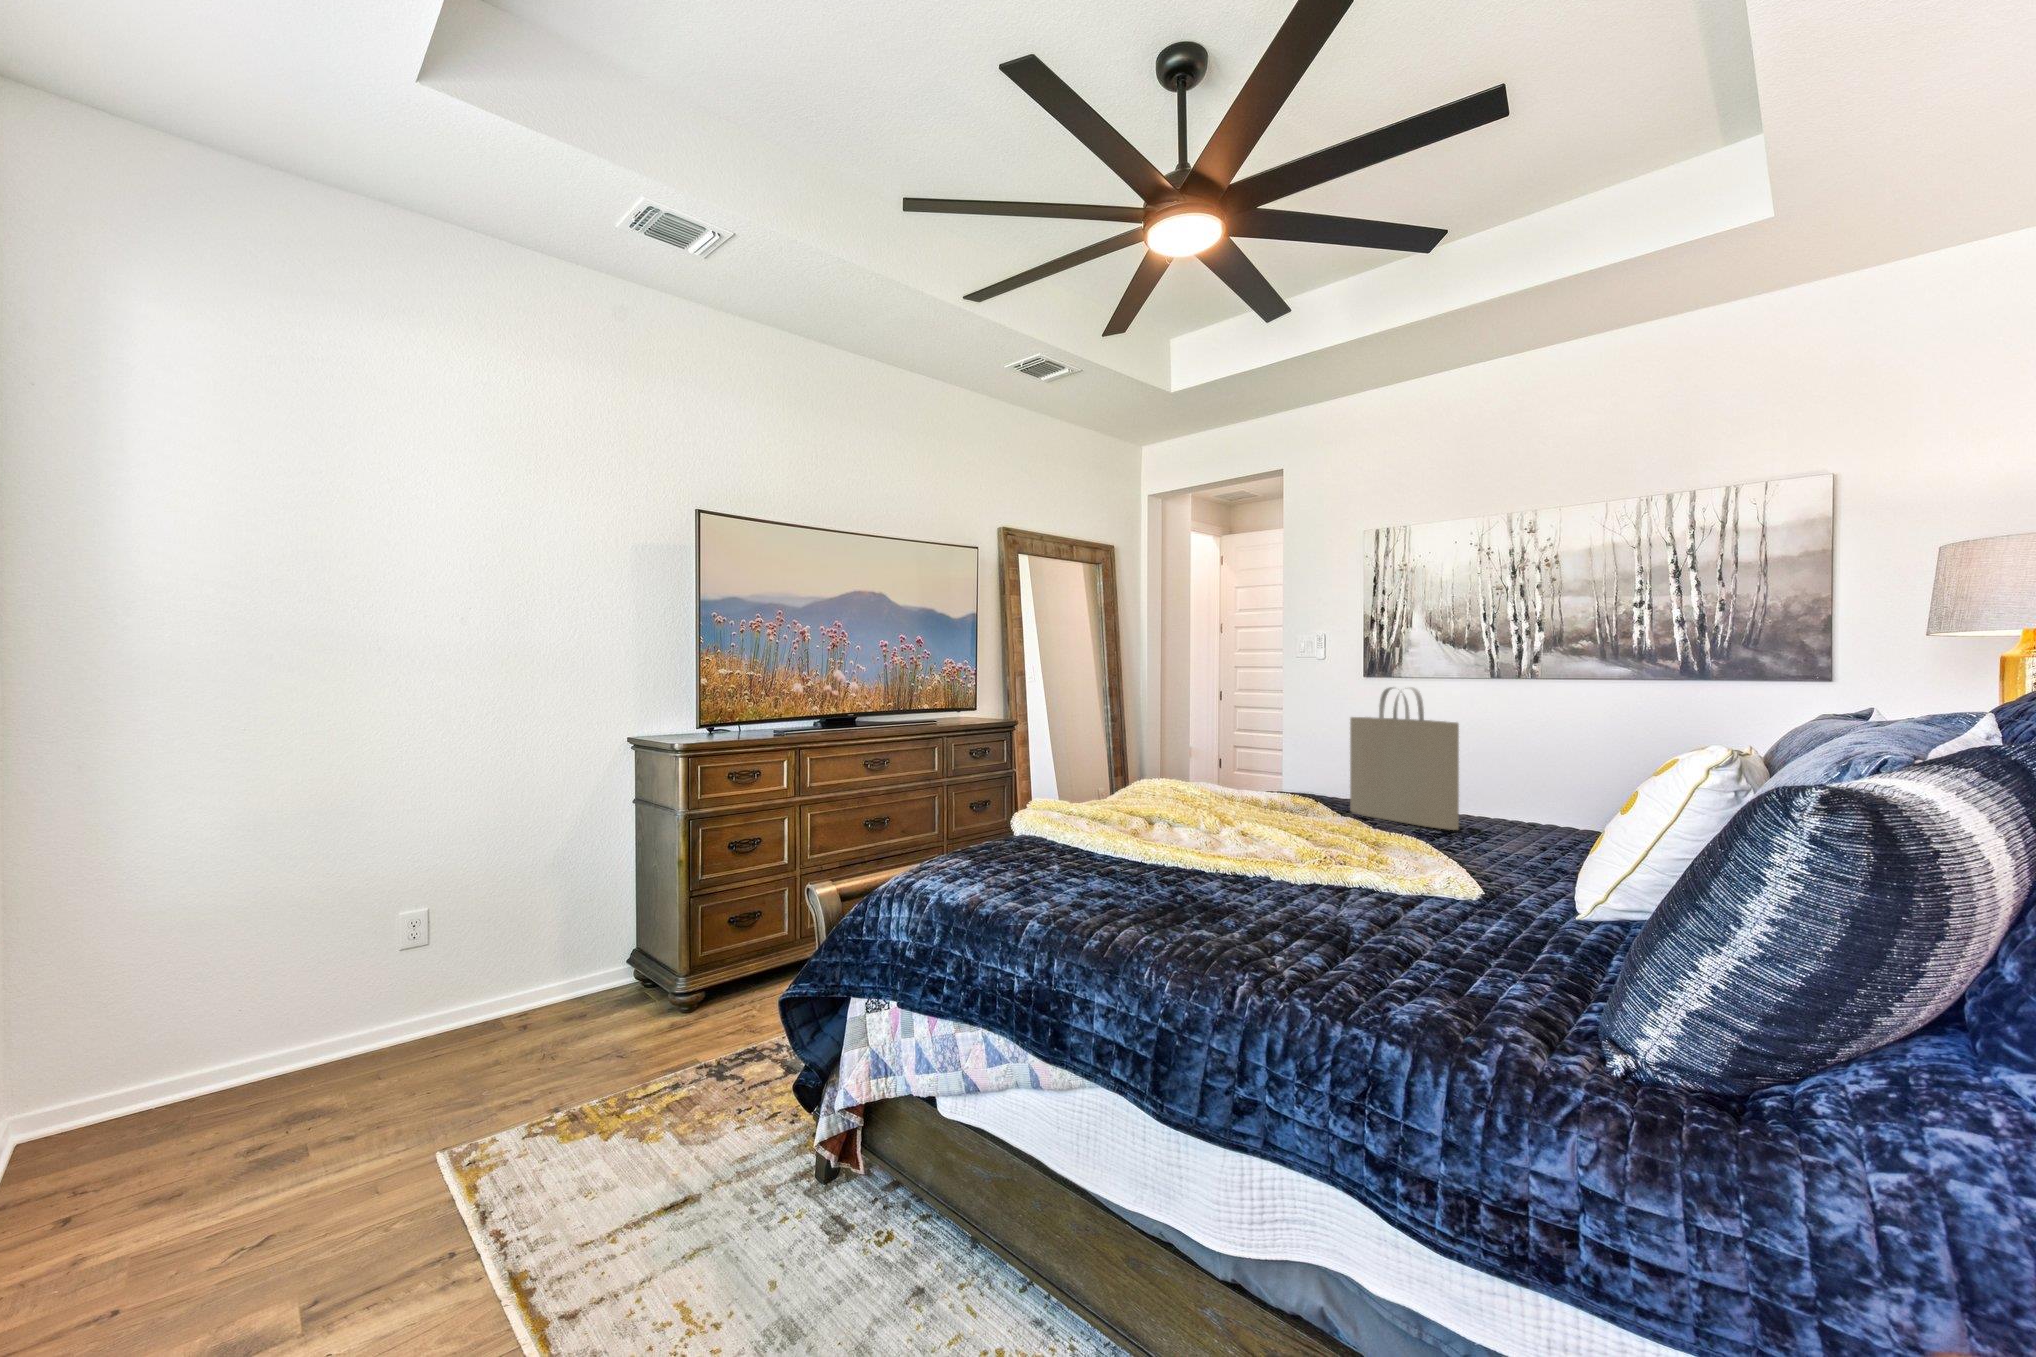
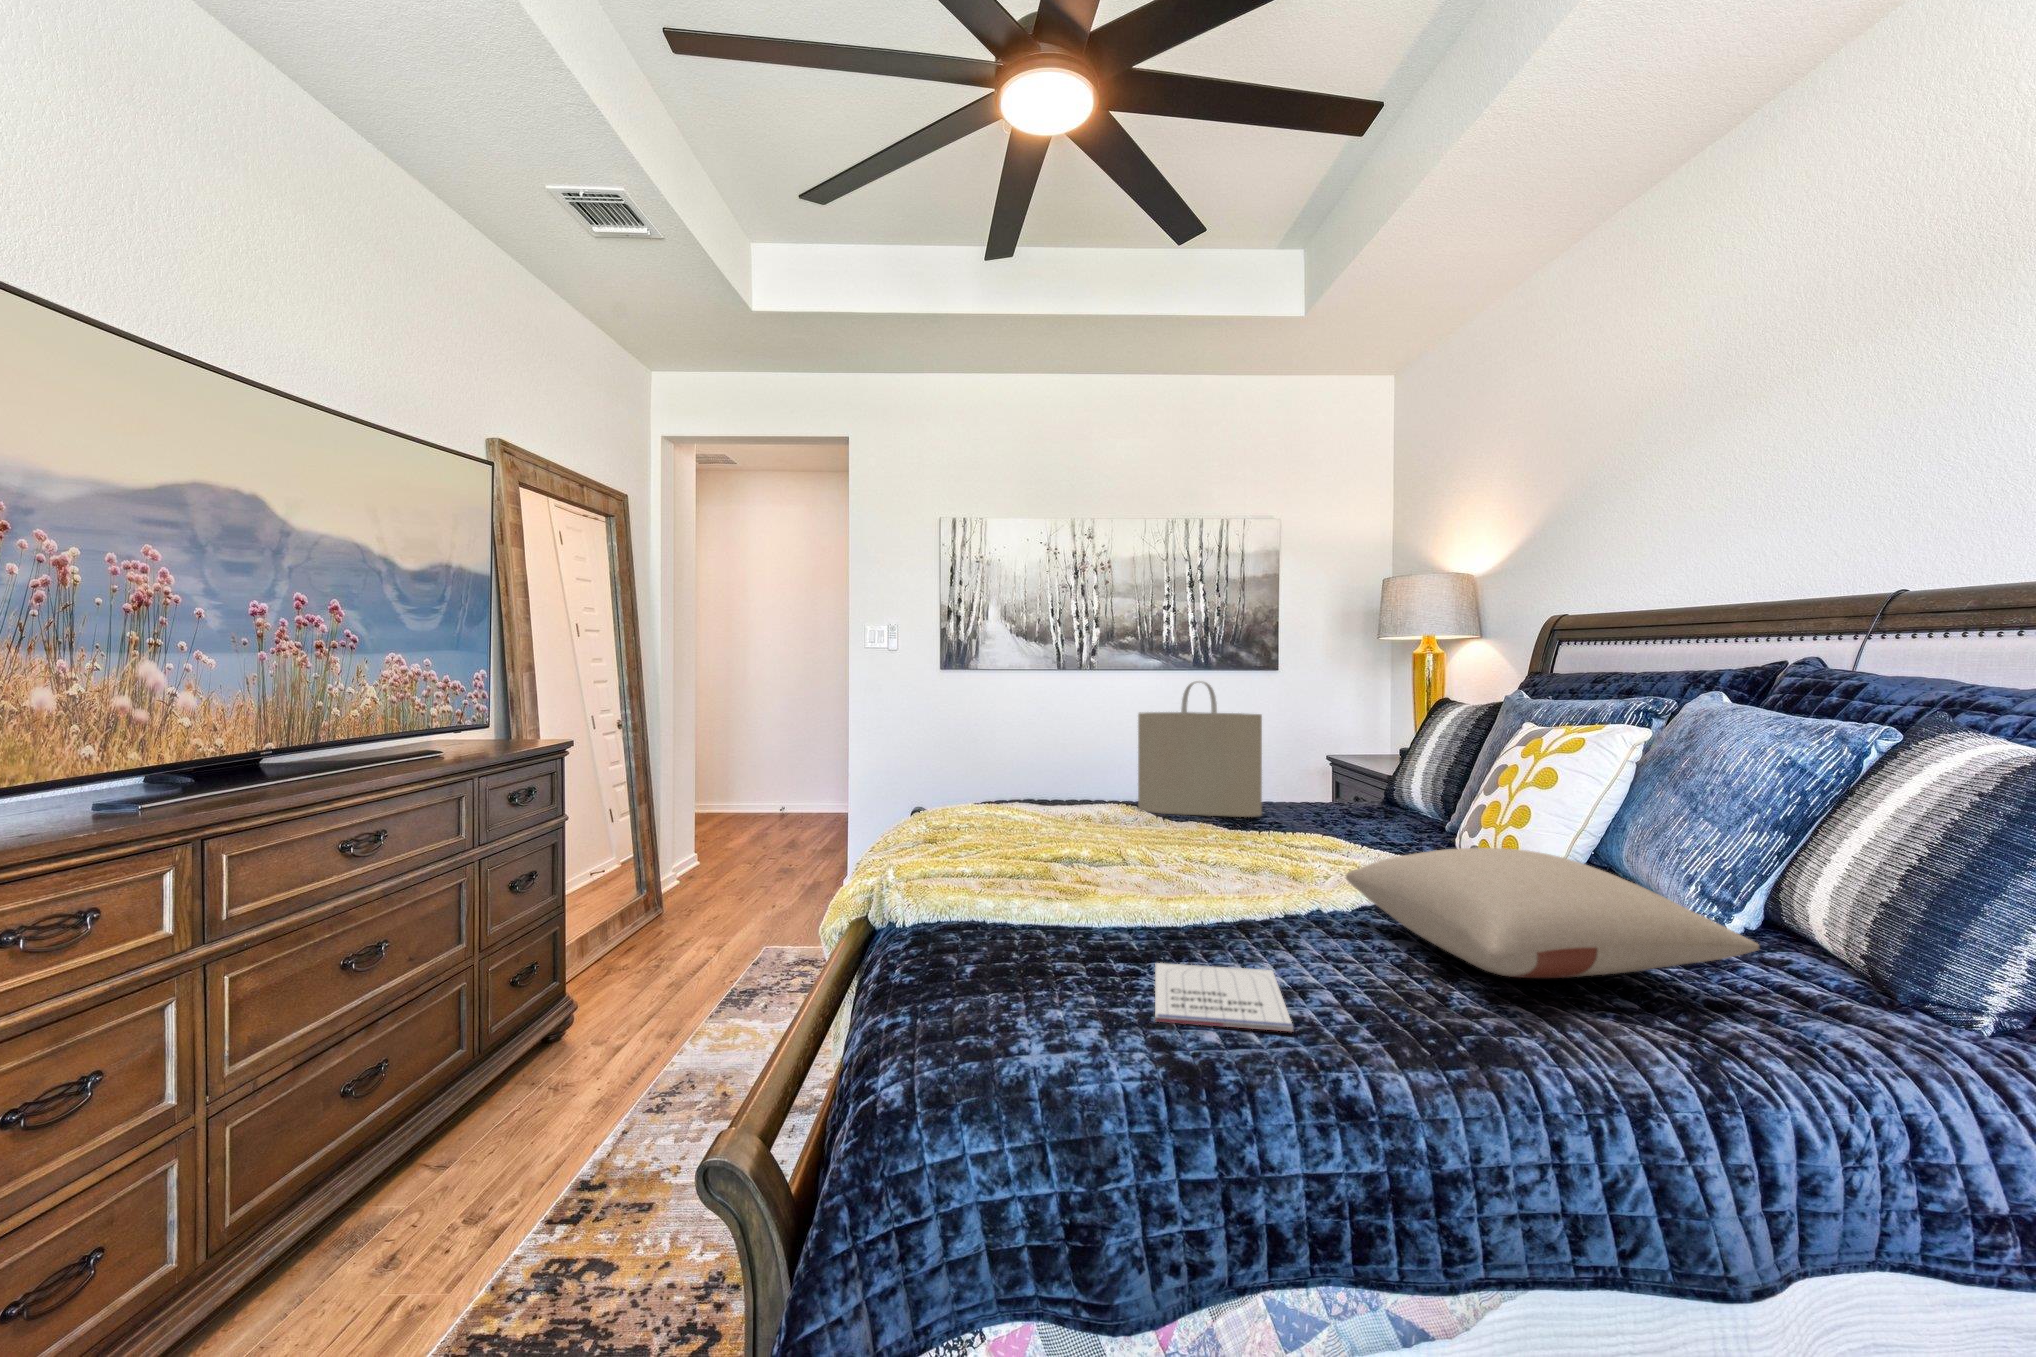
pillow: none [1127,824,1427,931] -> present [1346,848,1759,978]
notebook: none [958,862,1075,893] -> present [1155,963,1293,1032]

